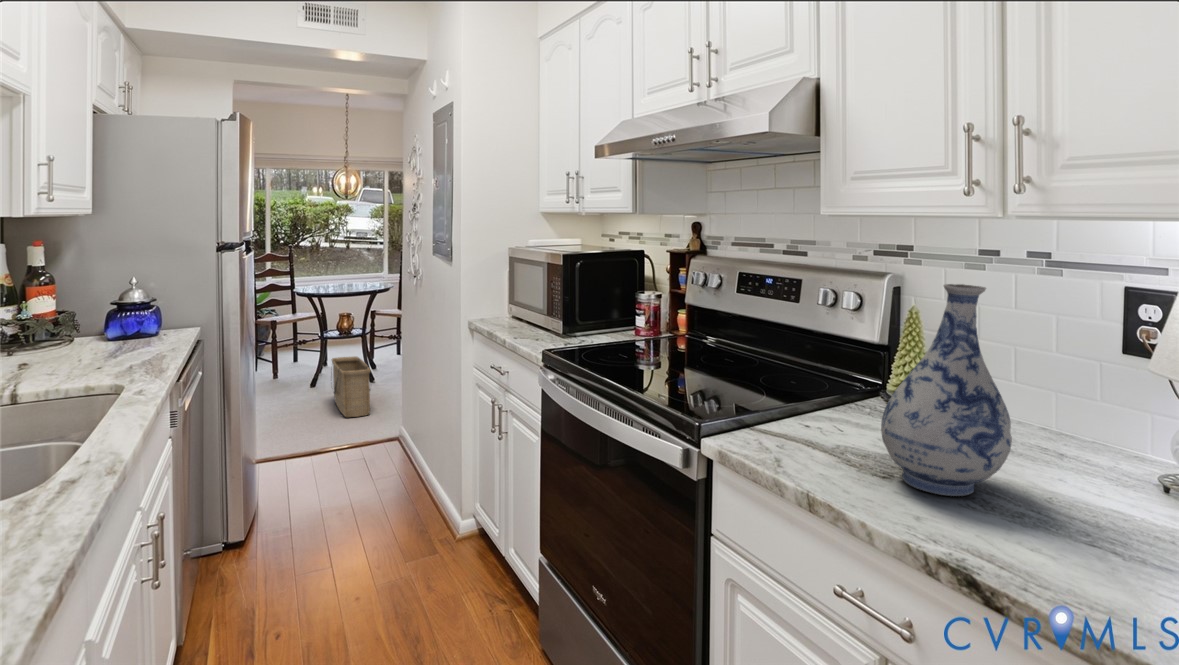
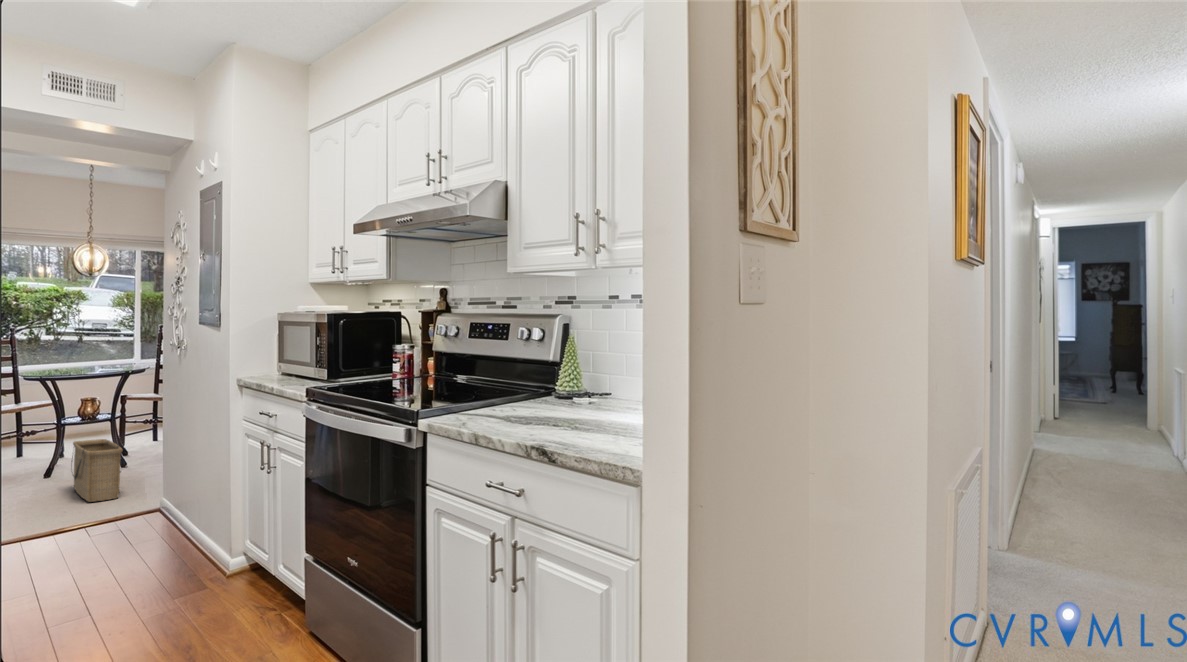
vase: present [881,284,1012,496] -> none [524,302,594,428]

